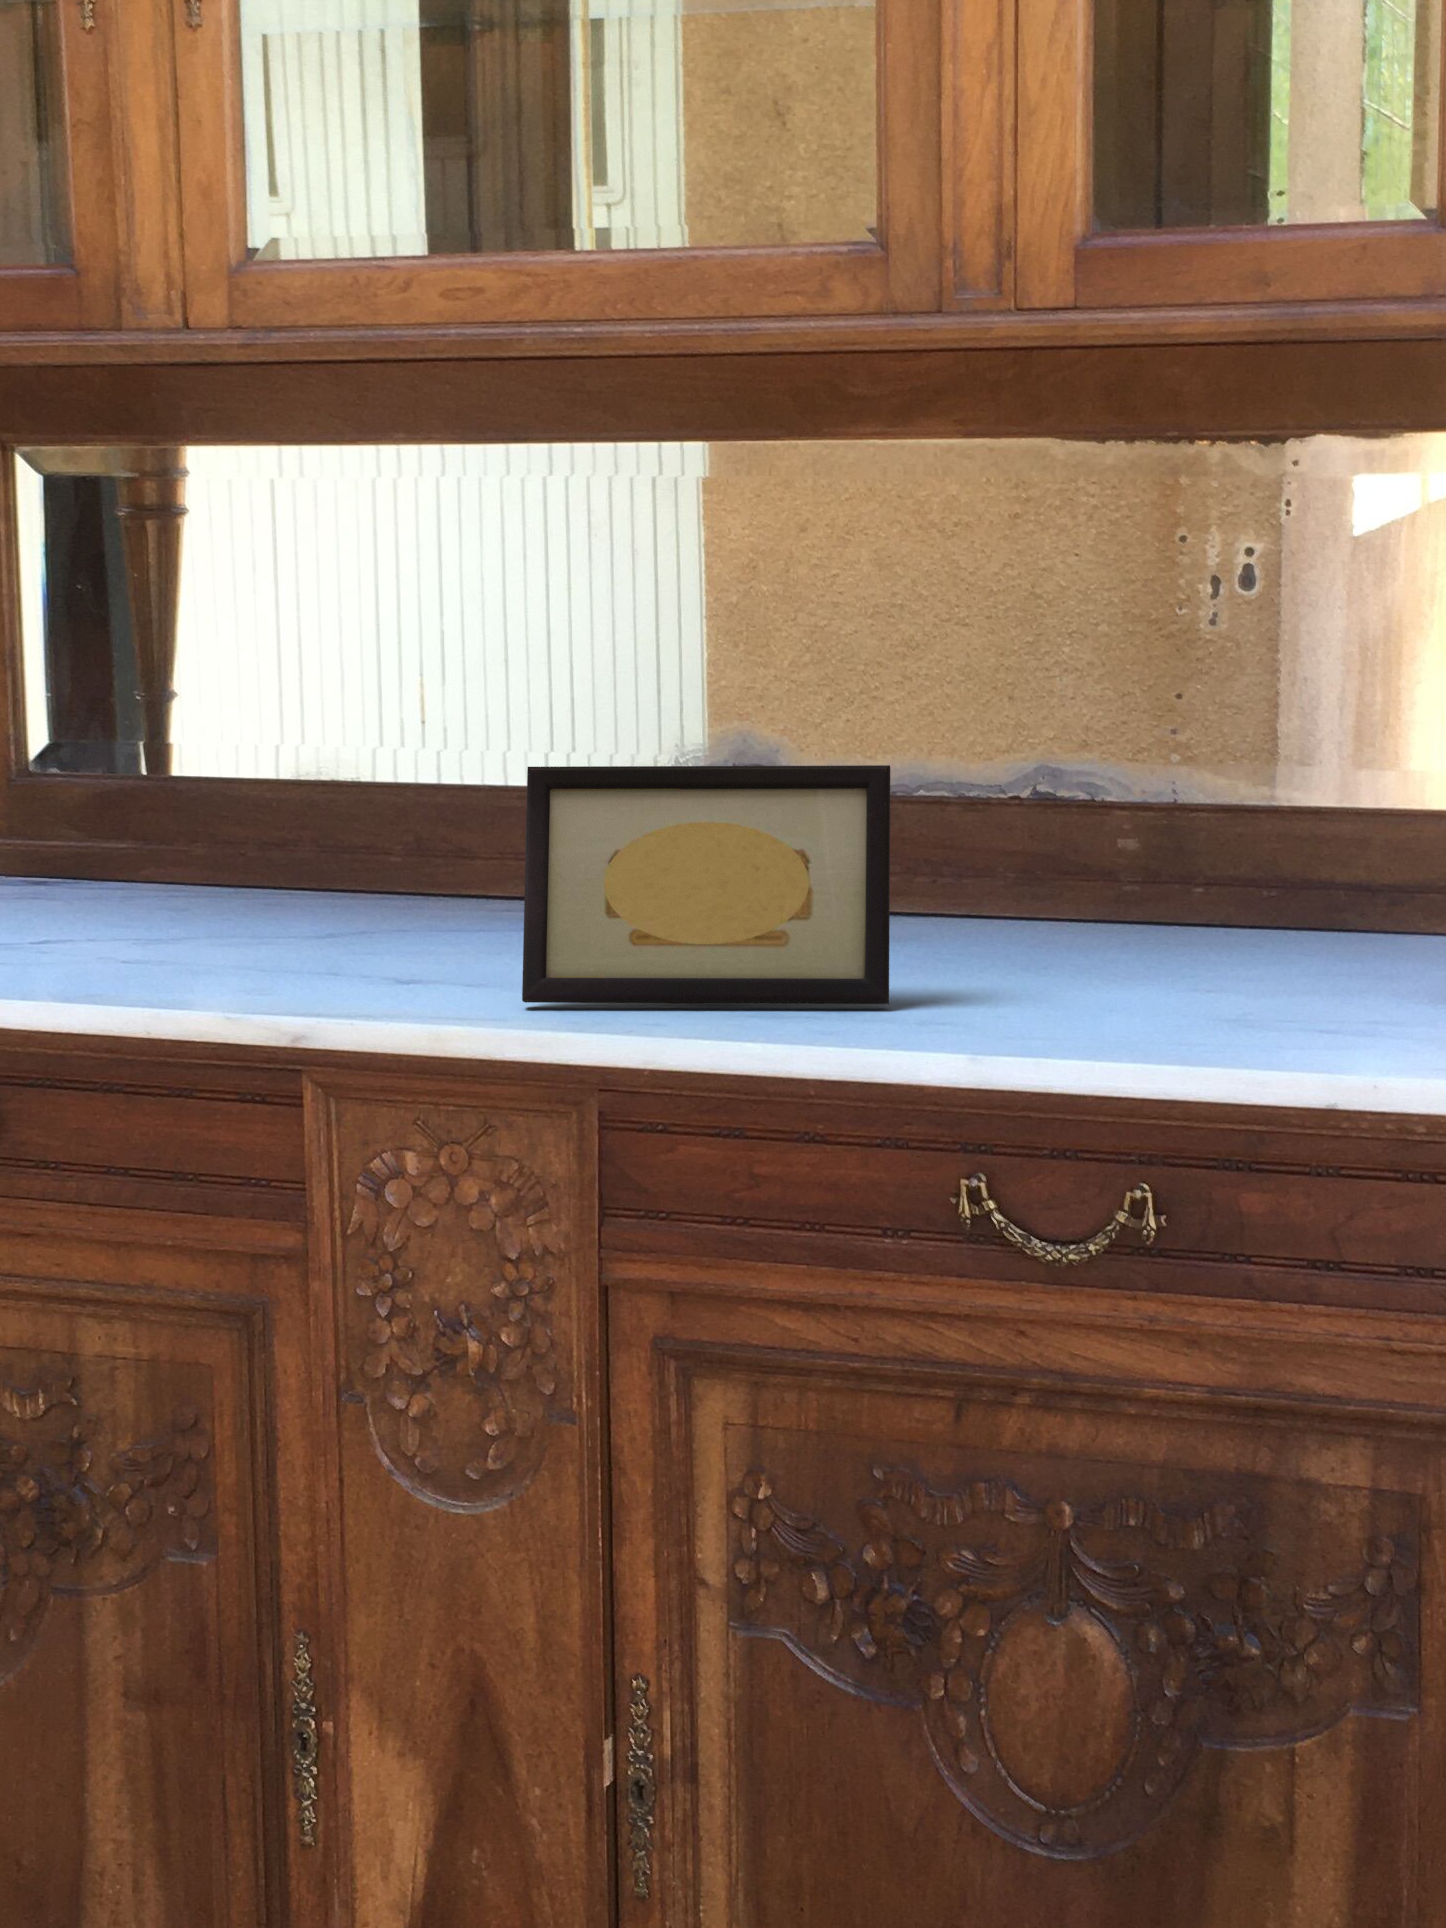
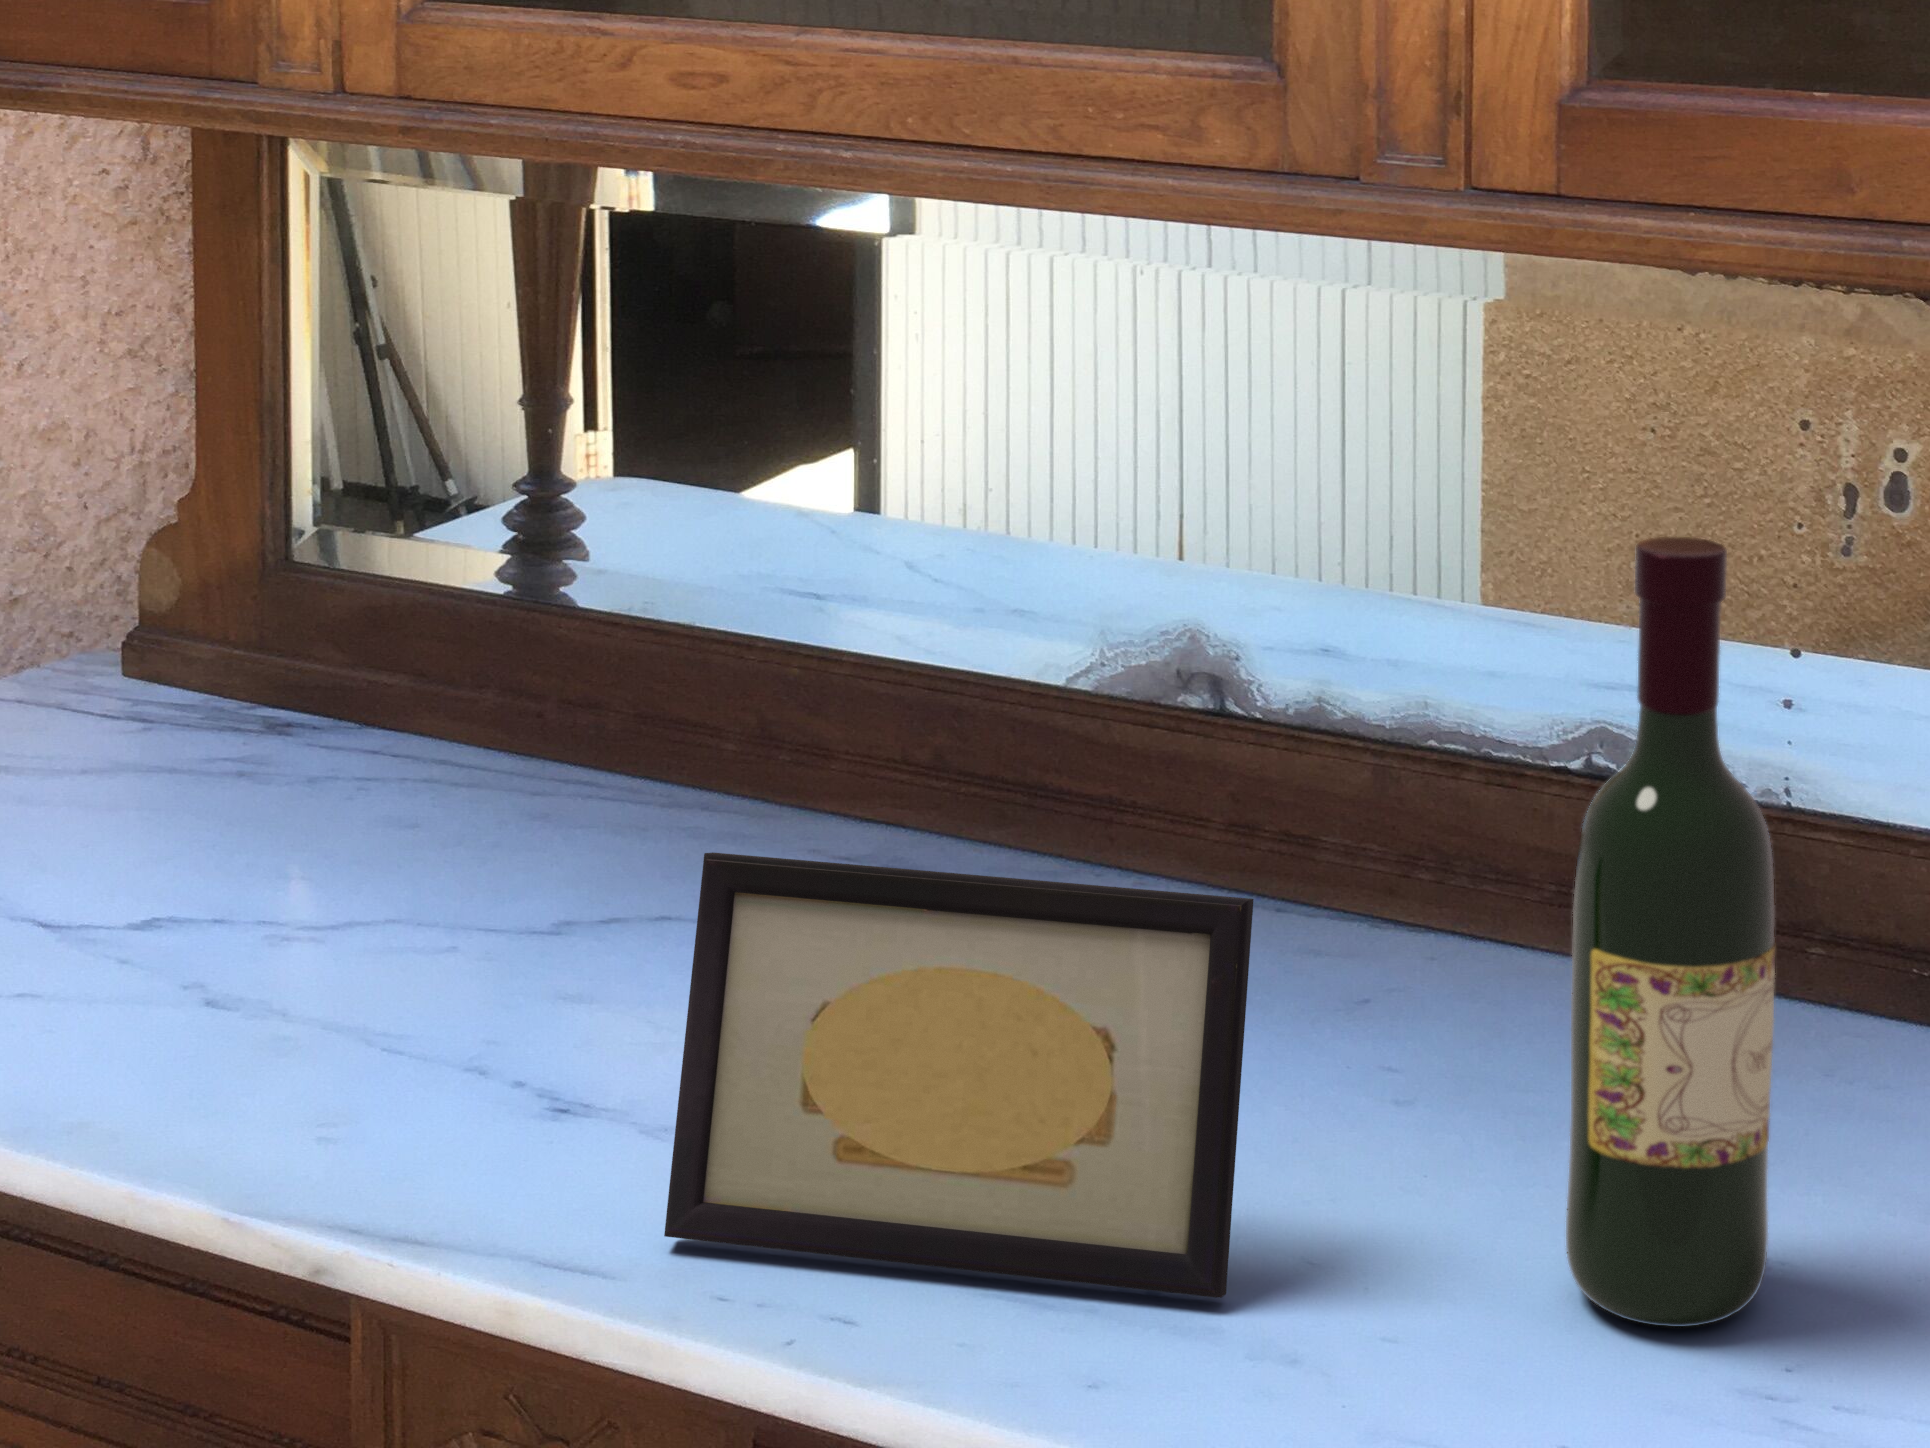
wine bottle: none [1096,518,1222,1000] -> present [1566,537,1775,1327]

